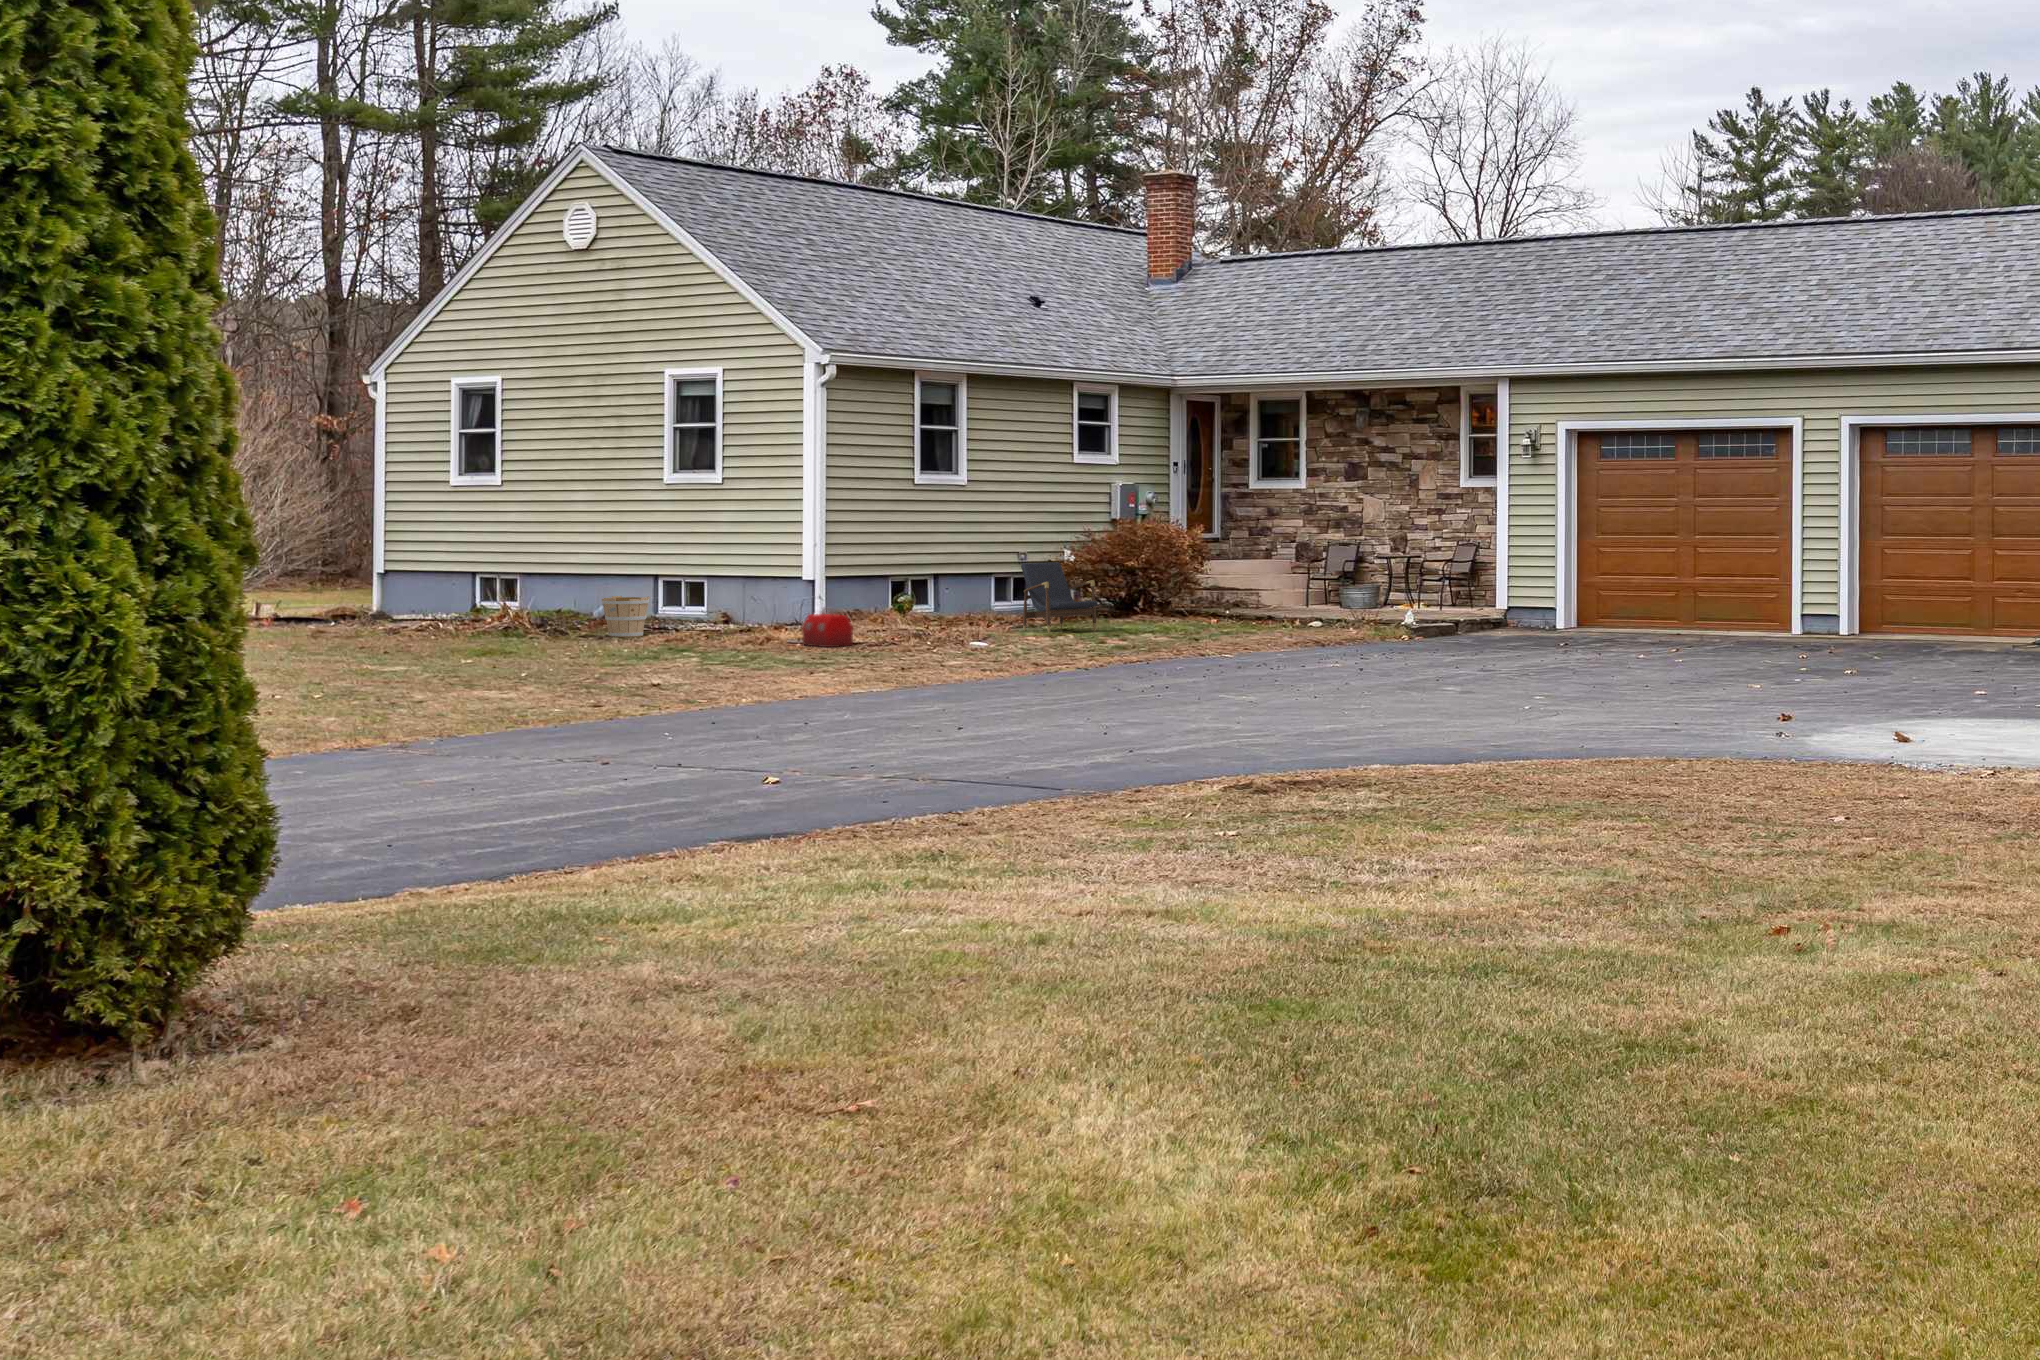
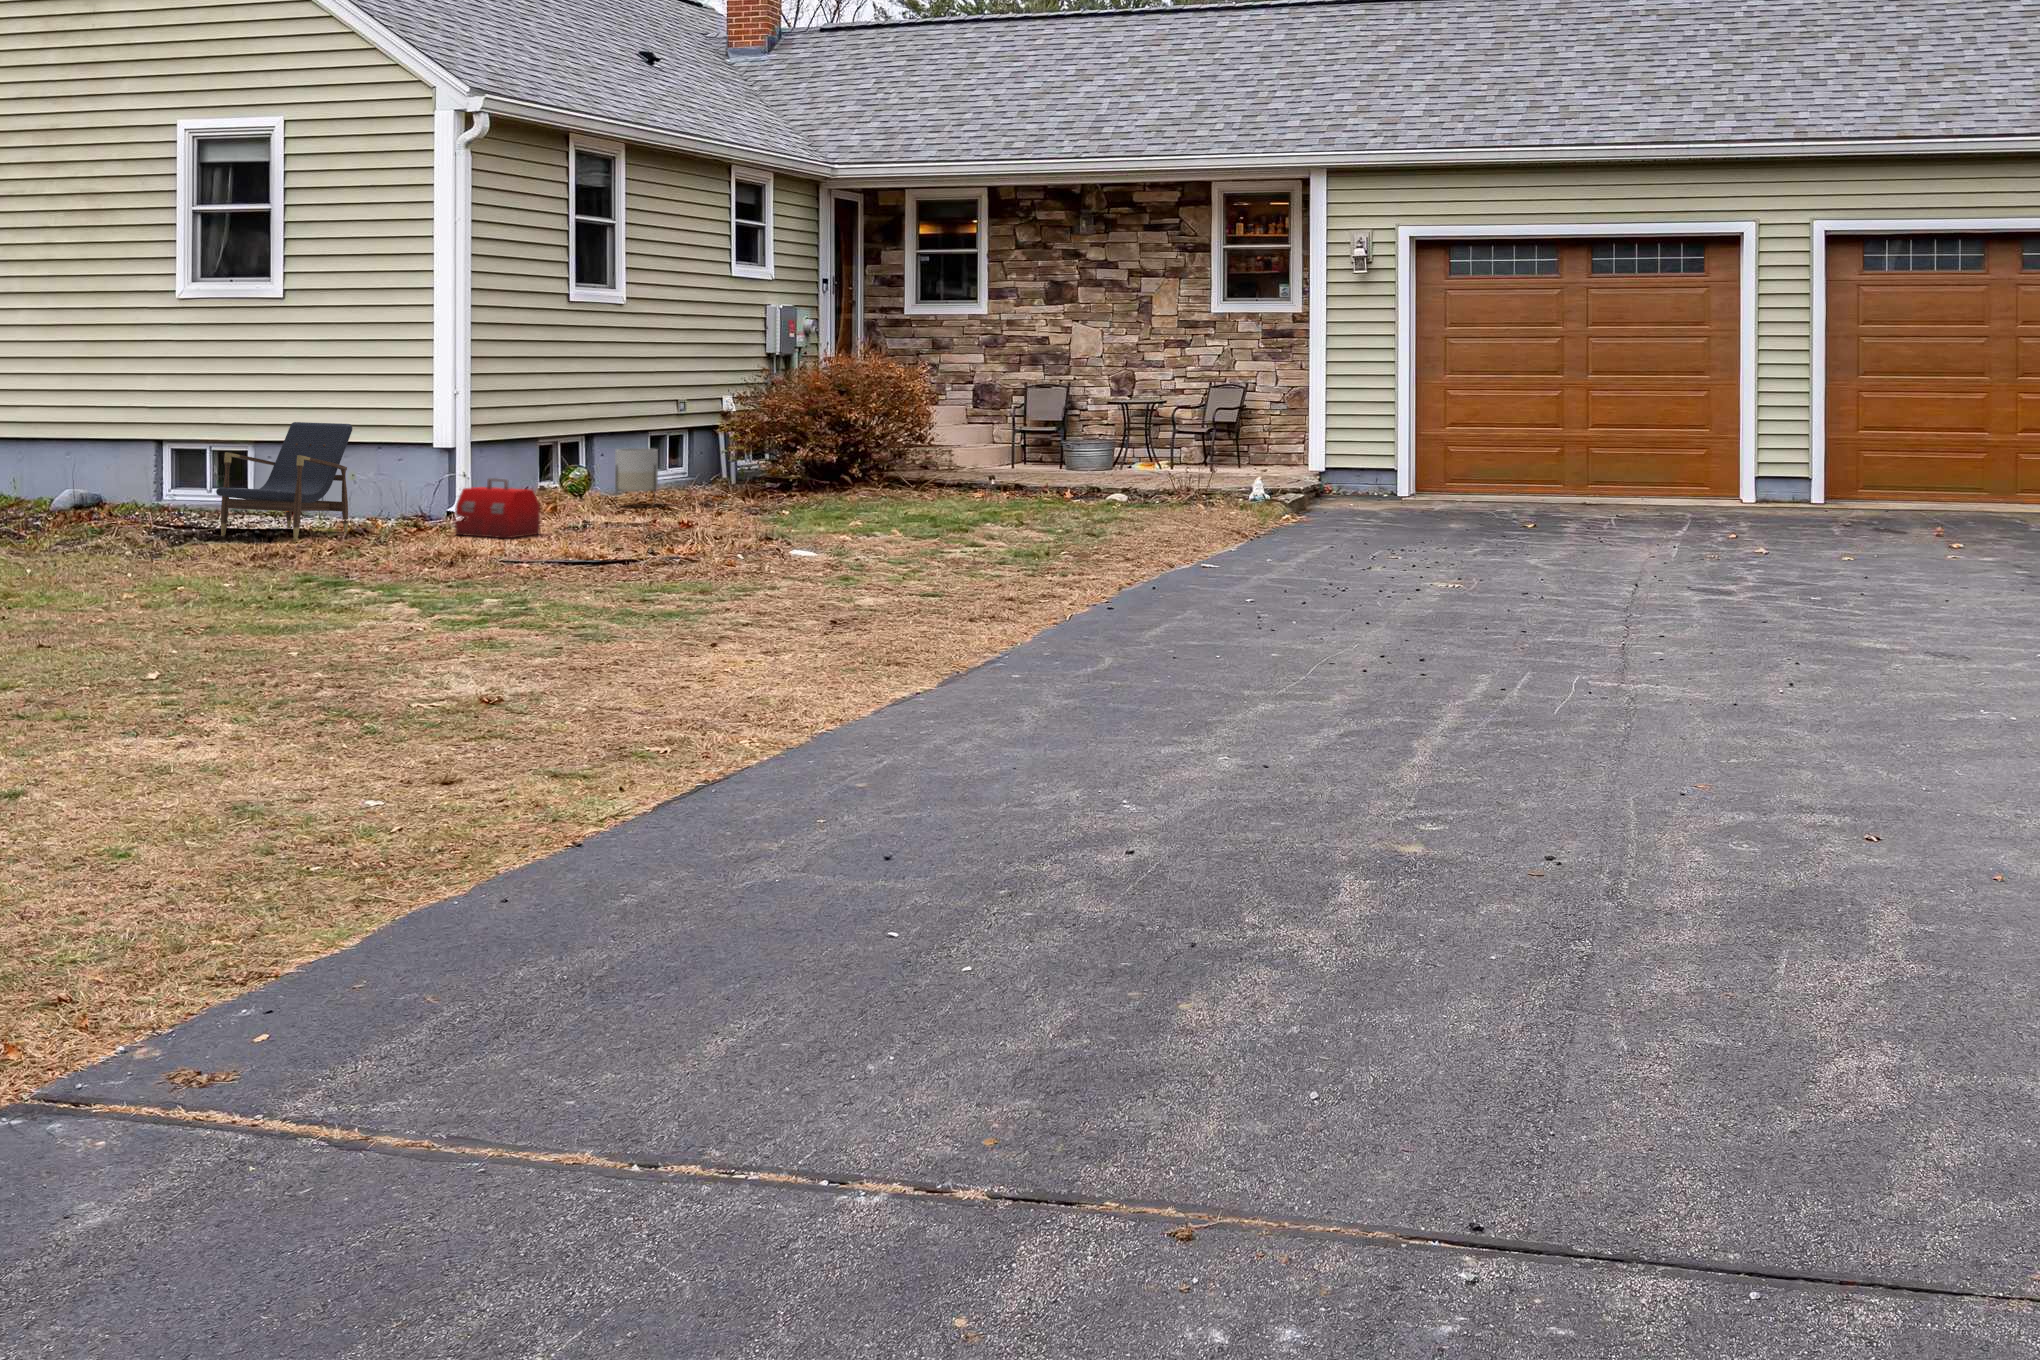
lounge chair: present [1021,562,1097,633] -> present [216,422,352,540]
planter: none [958,592,990,635] -> present [615,448,658,492]
wooden bucket: present [602,596,650,637] -> none [69,463,146,526]

